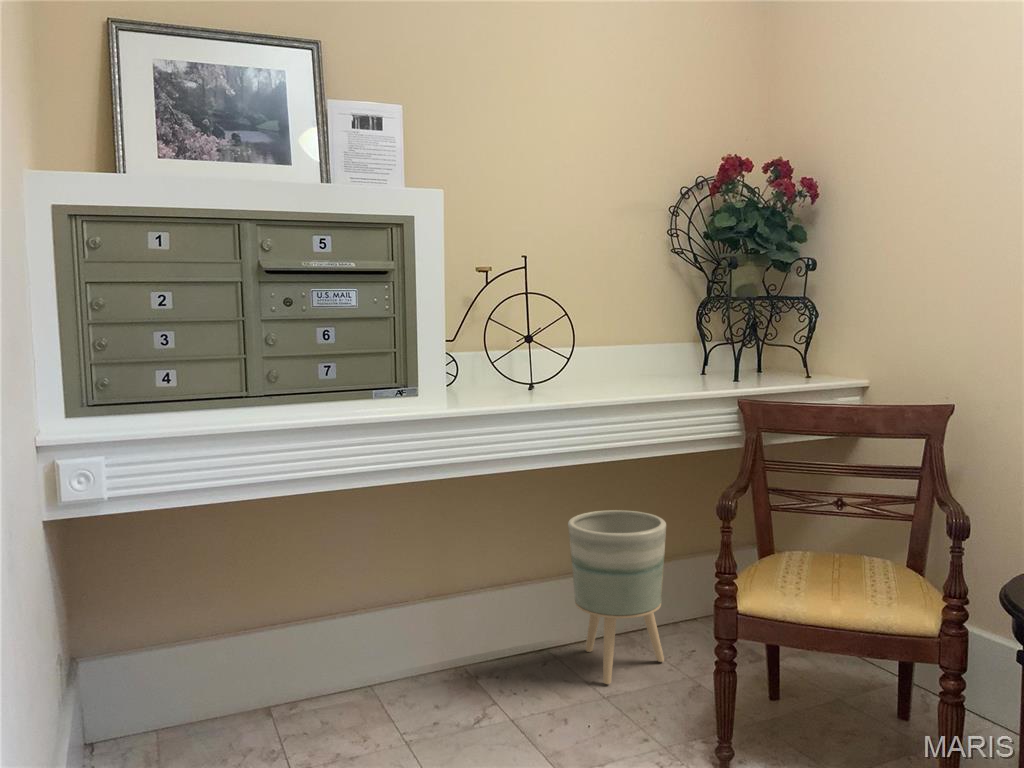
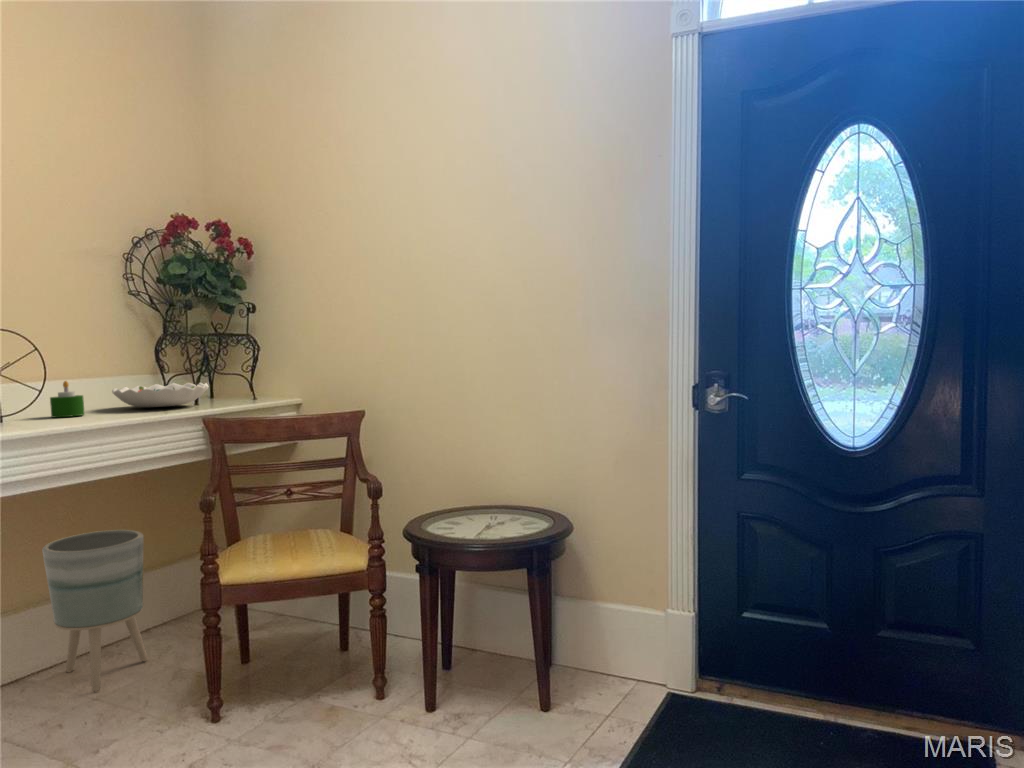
candle: none [581,347,613,387] -> present [50,381,84,417]
decorative bowl: none [645,354,749,381] -> present [112,383,208,407]

